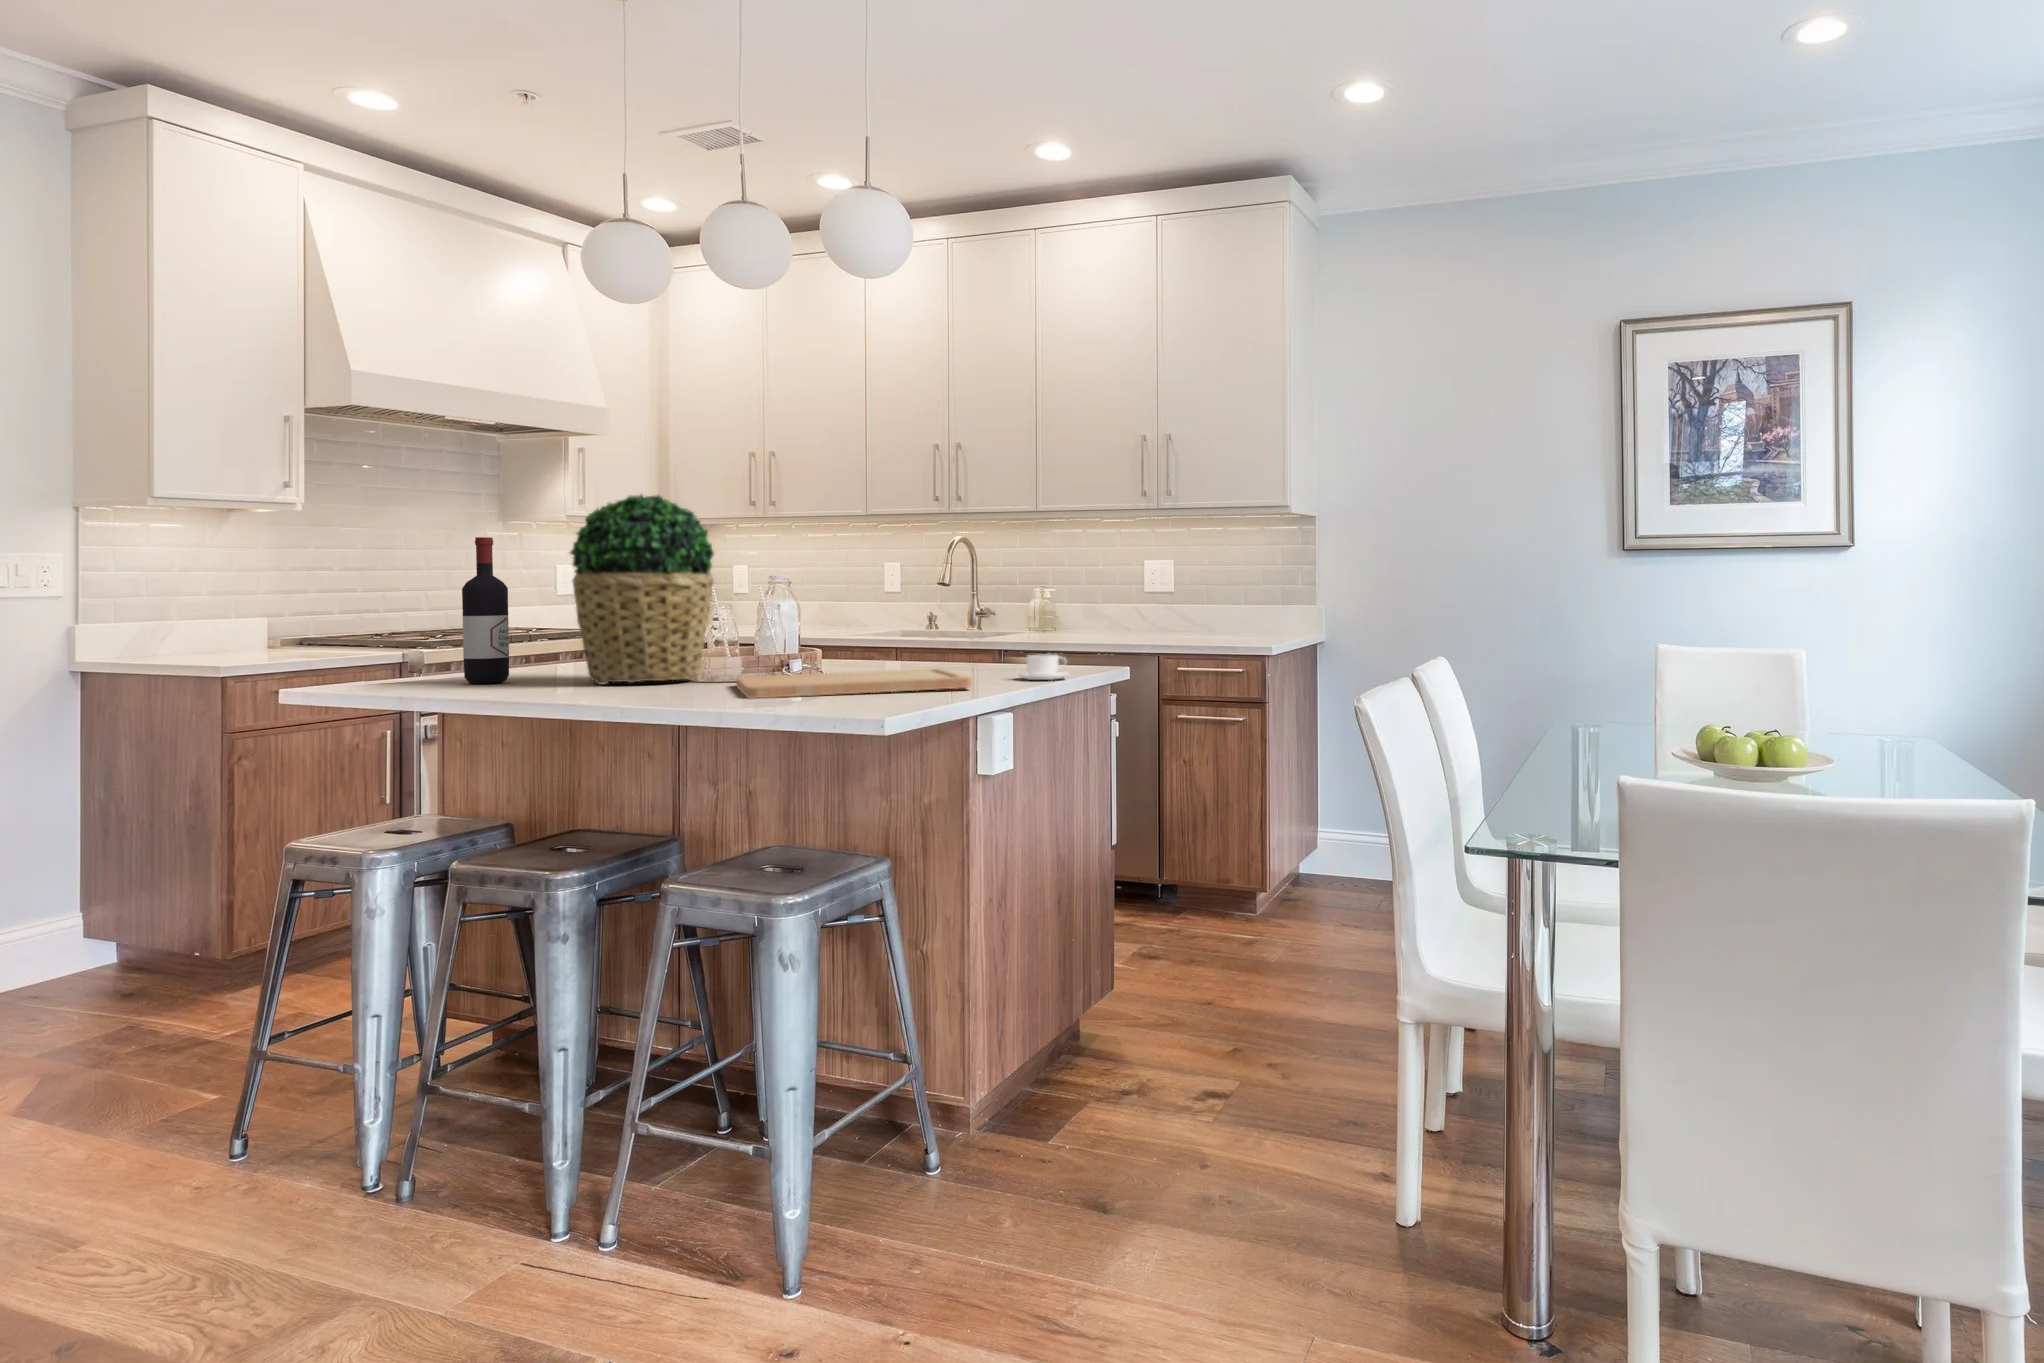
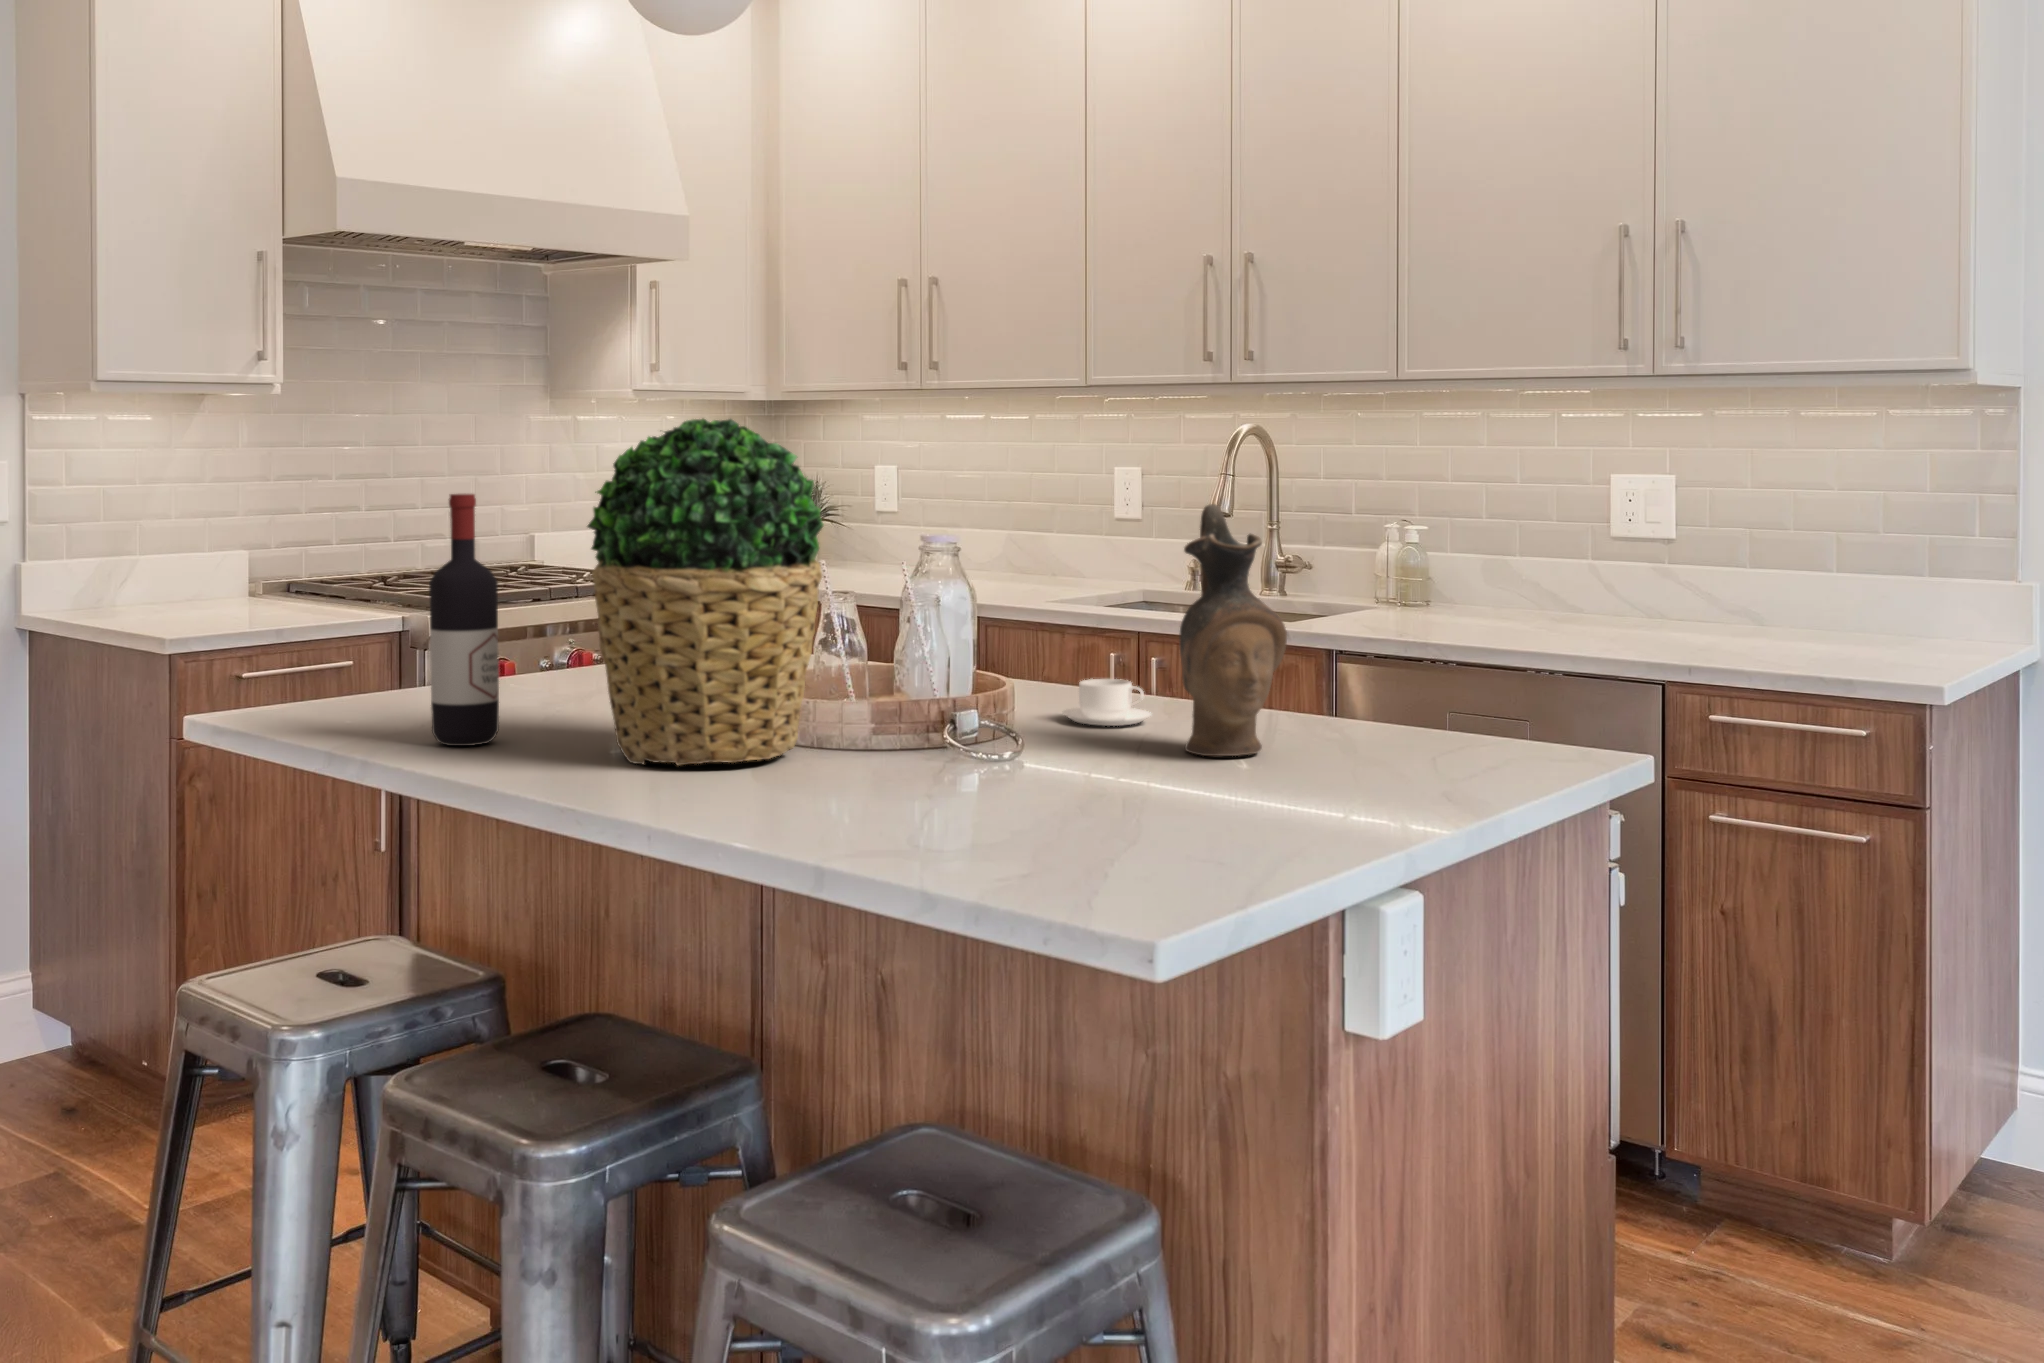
ceramic pitcher: none [916,547,971,673] -> present [1179,504,1287,756]
coffee cup: present [1019,654,1068,680] -> present [1063,679,1151,726]
cutting board: present [736,669,972,698] -> none [853,761,1296,843]

